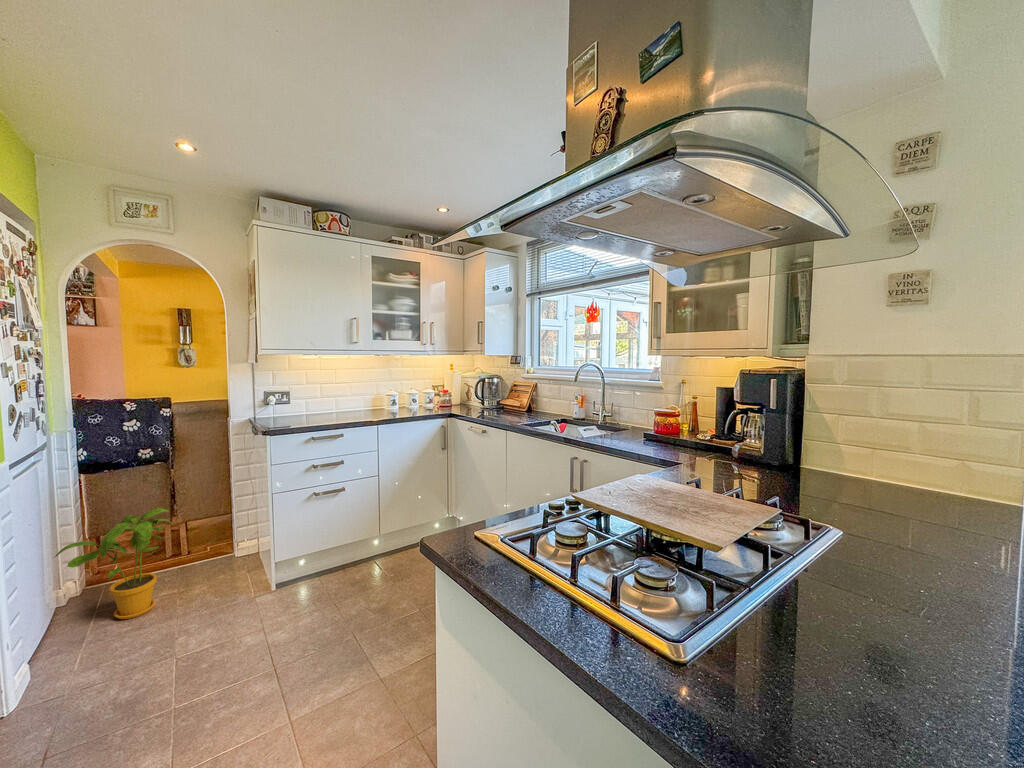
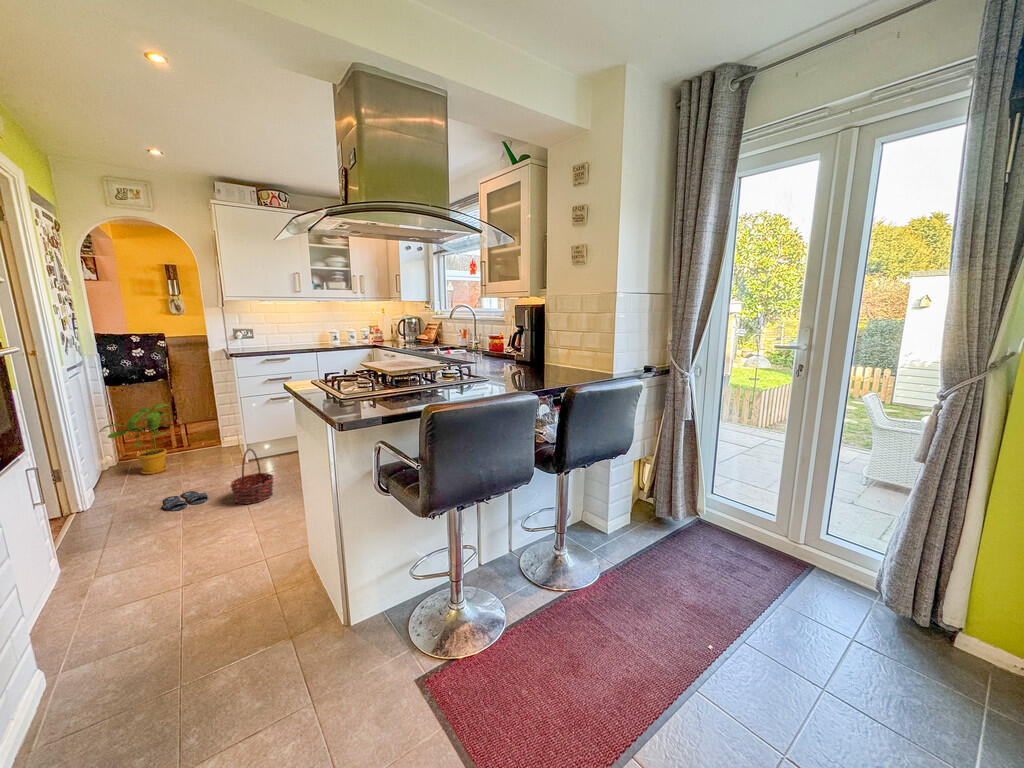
basket: none [258,599,328,704] -> present [230,449,274,504]
slippers: none [138,665,217,723] -> present [162,491,208,511]

